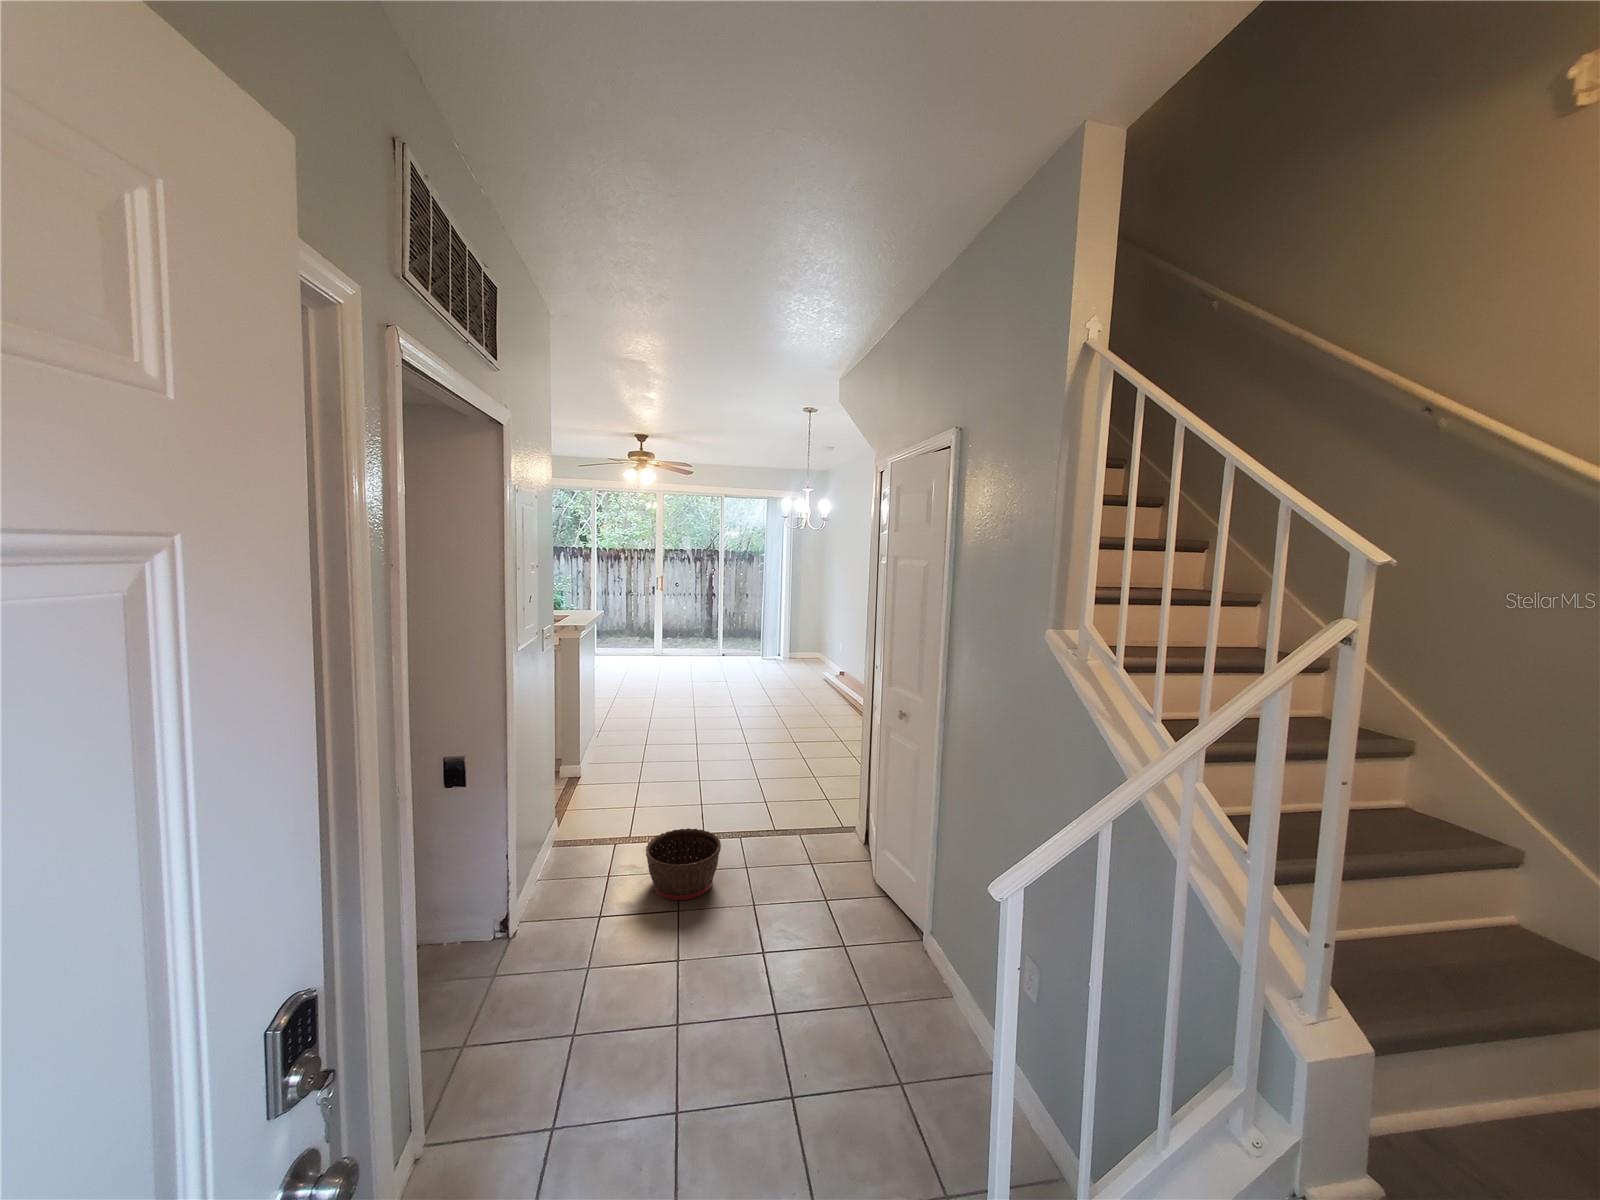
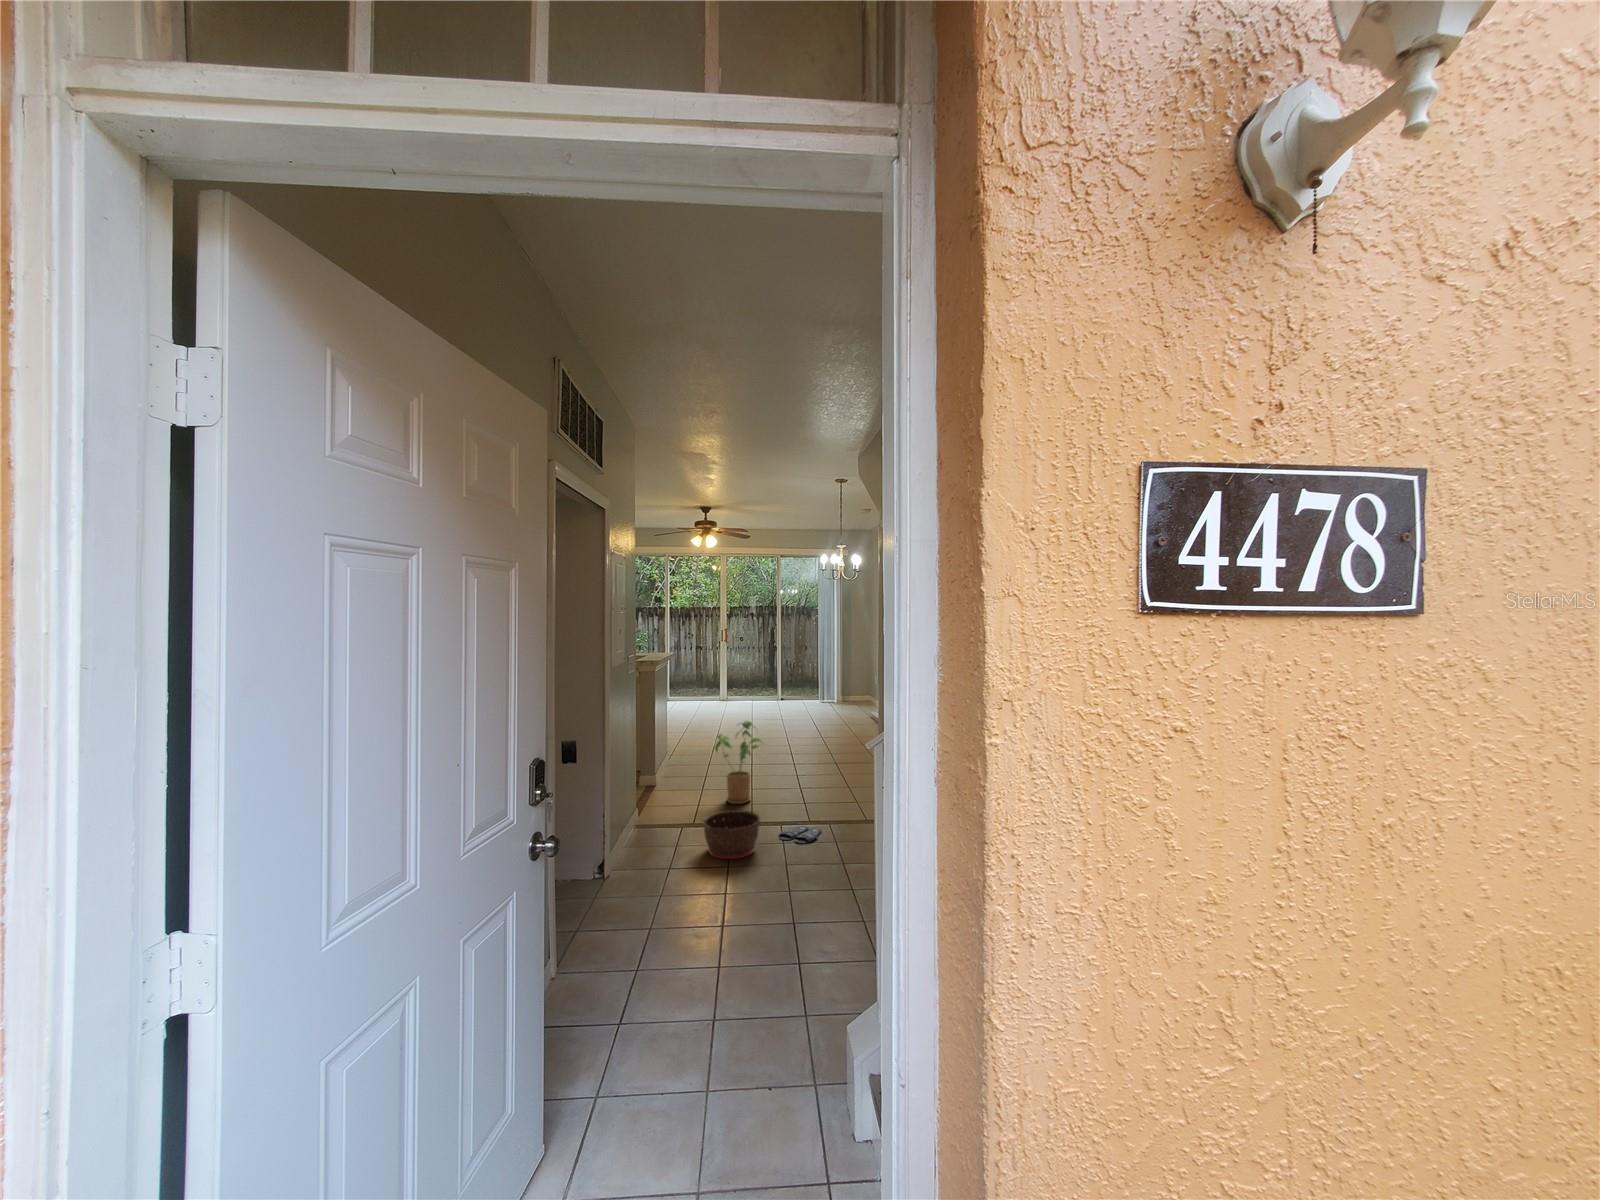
house plant: none [657,703,719,803] -> present [715,721,762,804]
slippers: none [741,839,792,869] -> present [779,826,821,844]

